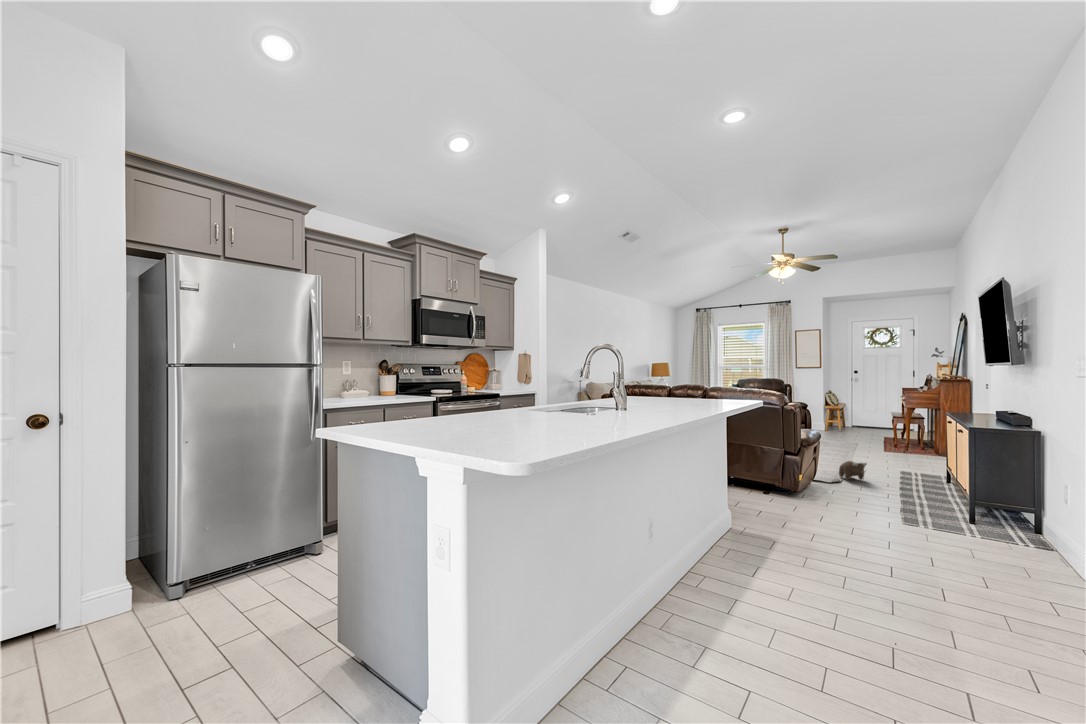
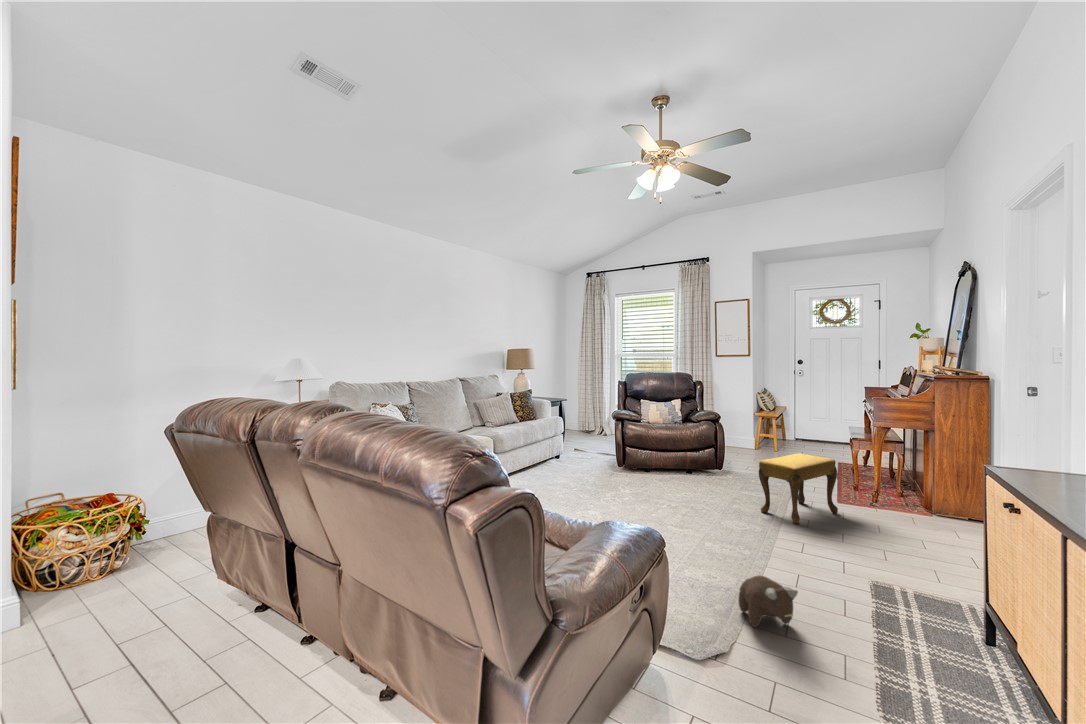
footstool: none [838,423,884,458] -> present [759,453,838,524]

